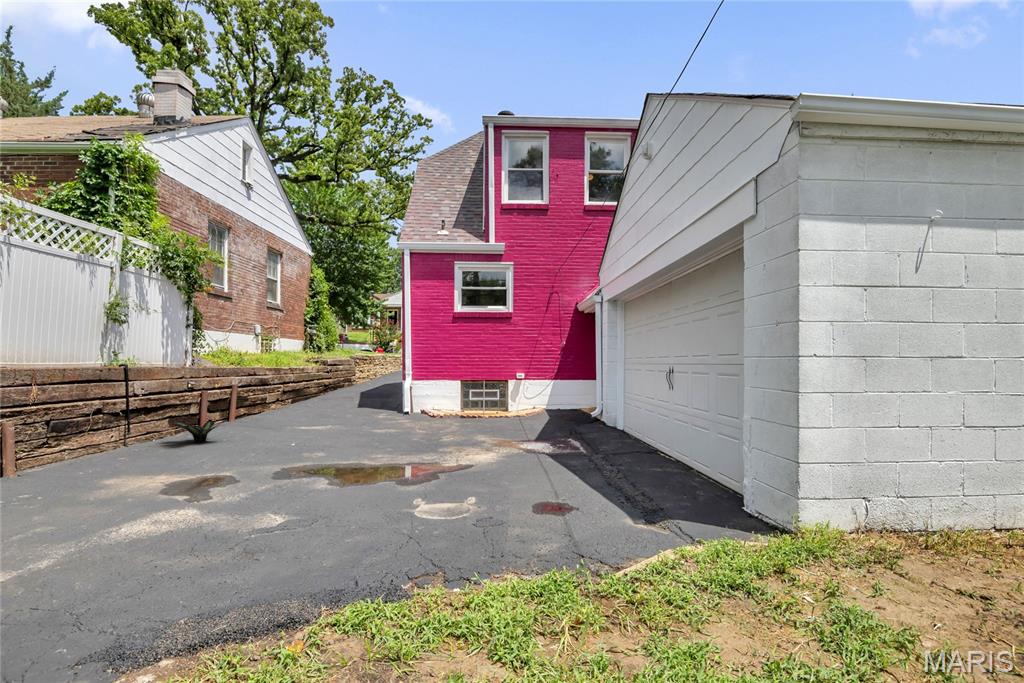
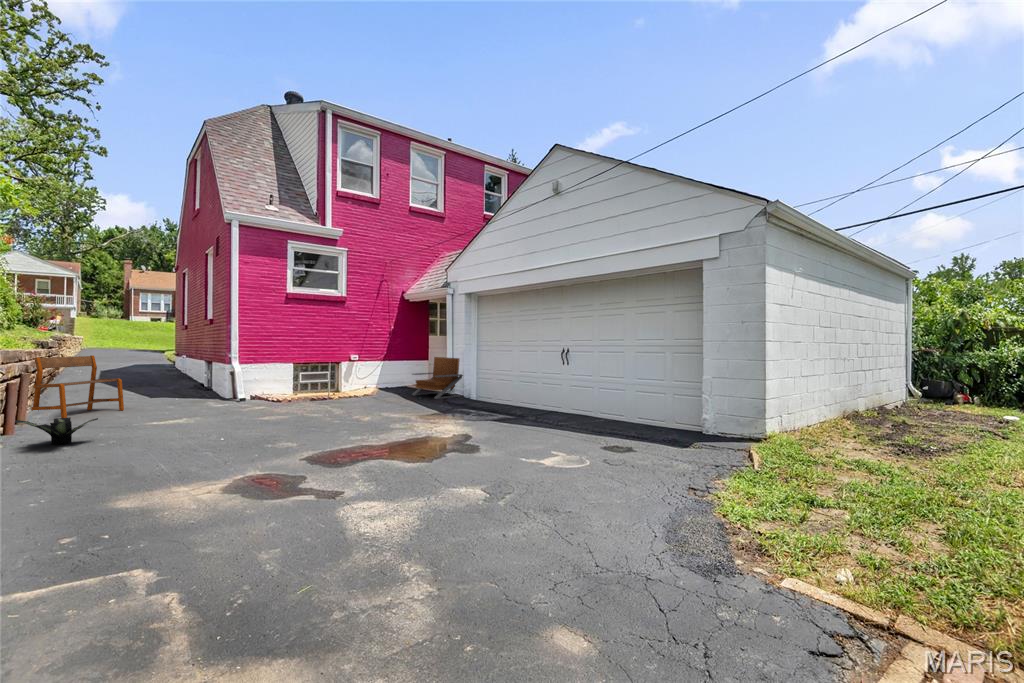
bench: none [254,371,314,421] -> present [31,355,124,418]
lounge chair: none [557,378,611,429] -> present [412,357,463,399]

